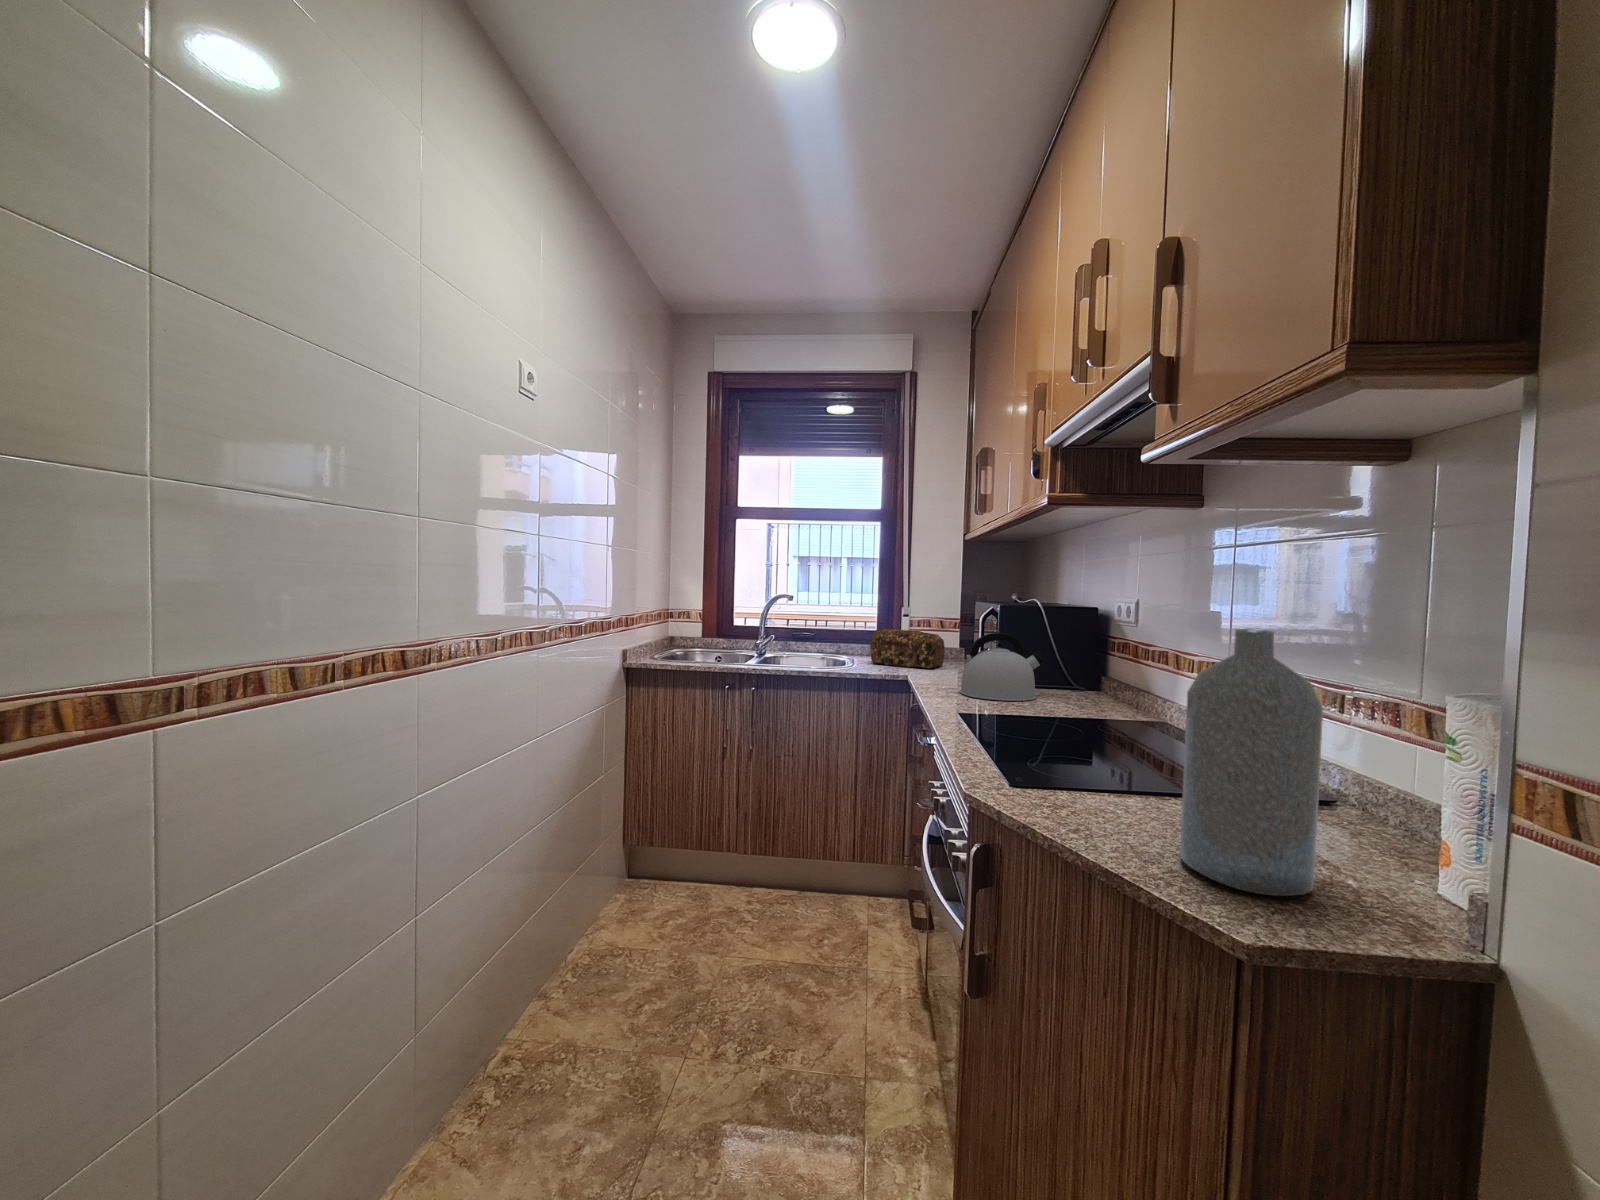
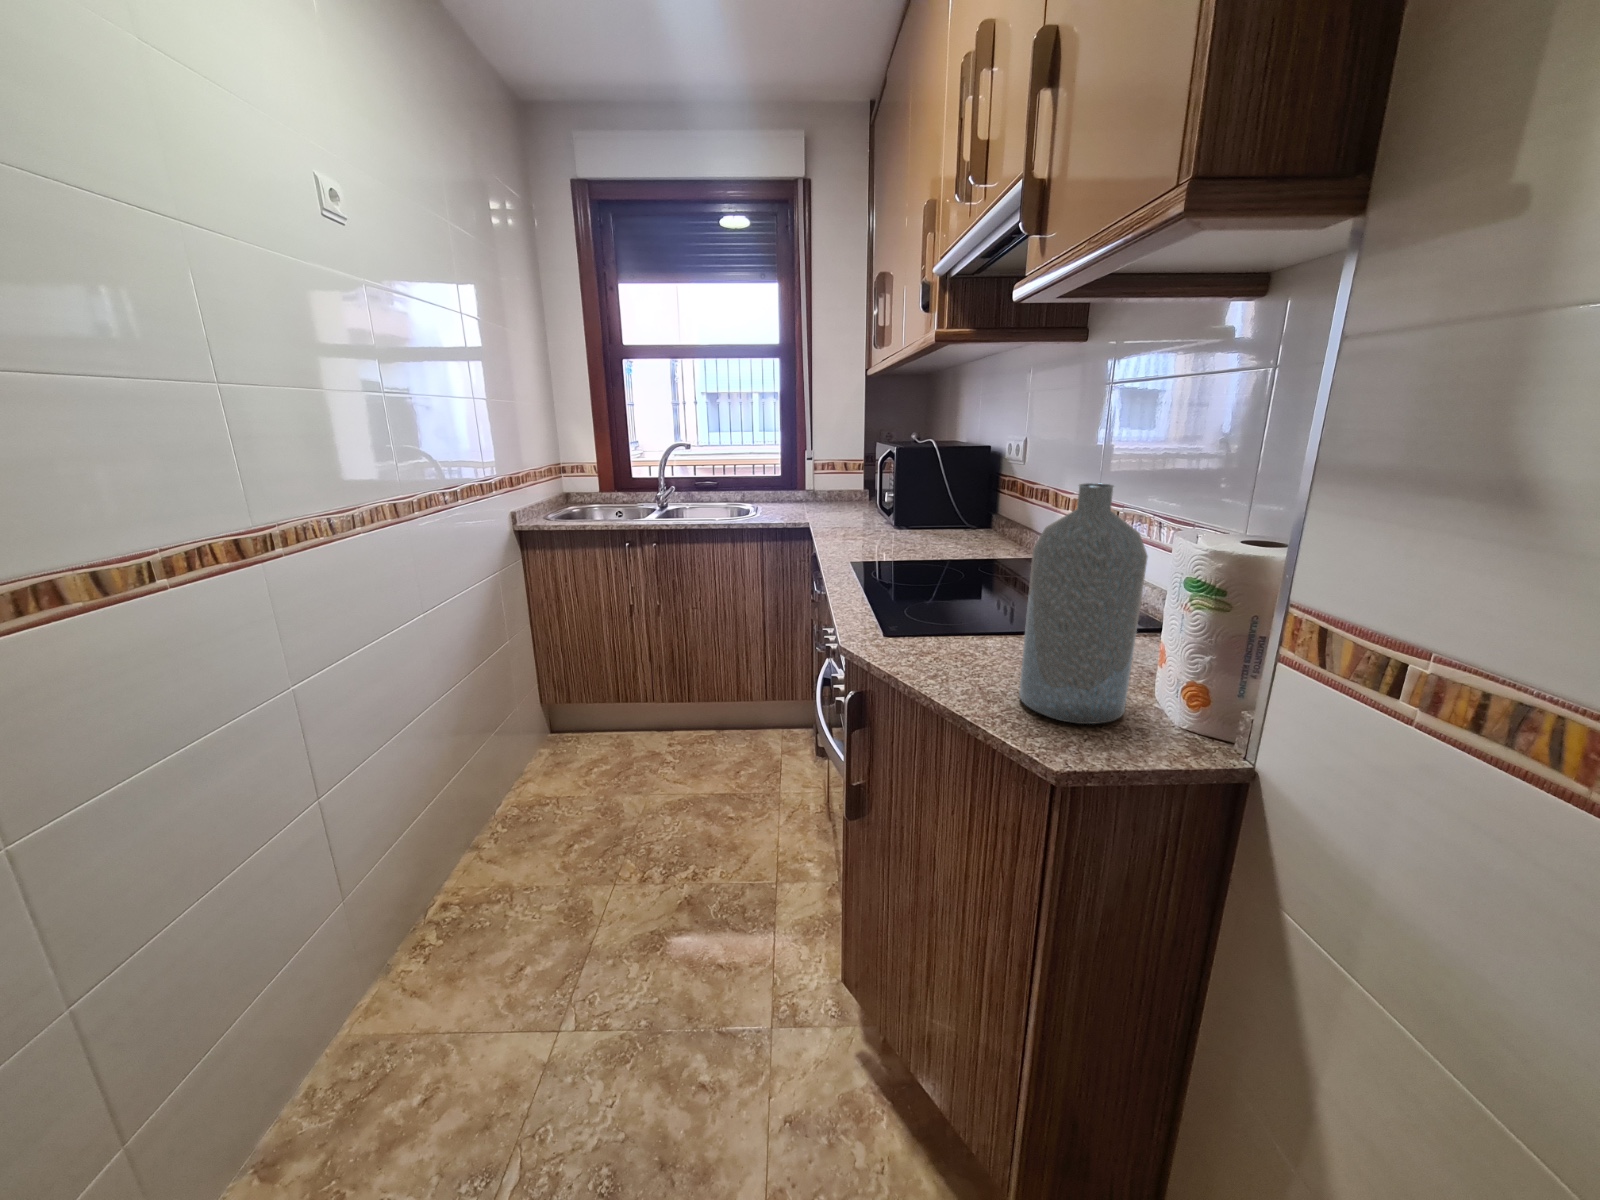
bread loaf: present [870,629,945,668] -> none [773,475,848,514]
kettle: present [960,633,1043,701] -> none [858,477,937,545]

